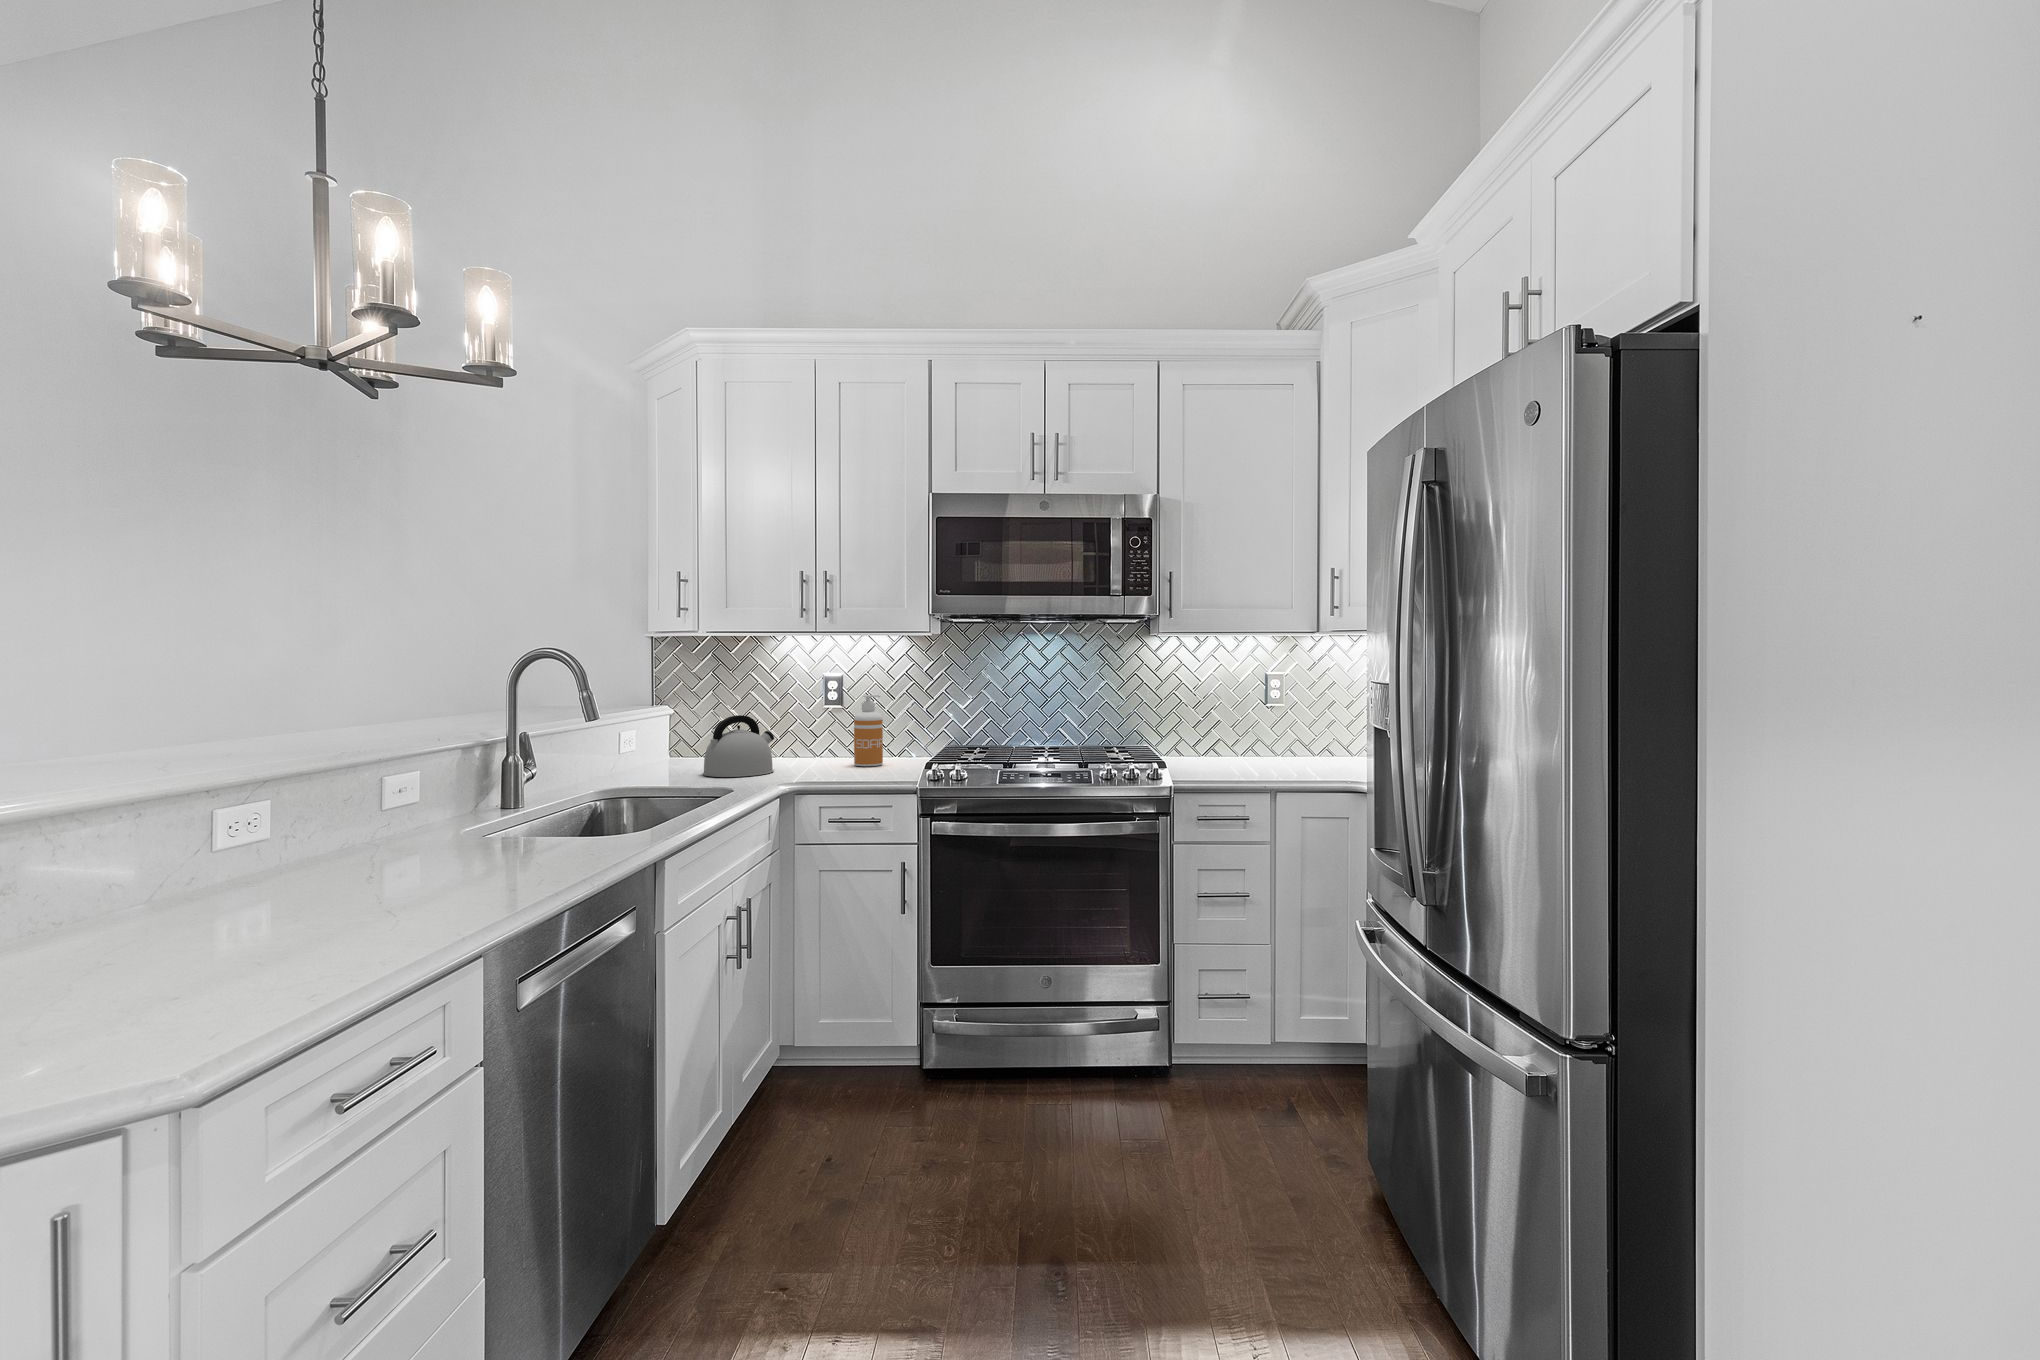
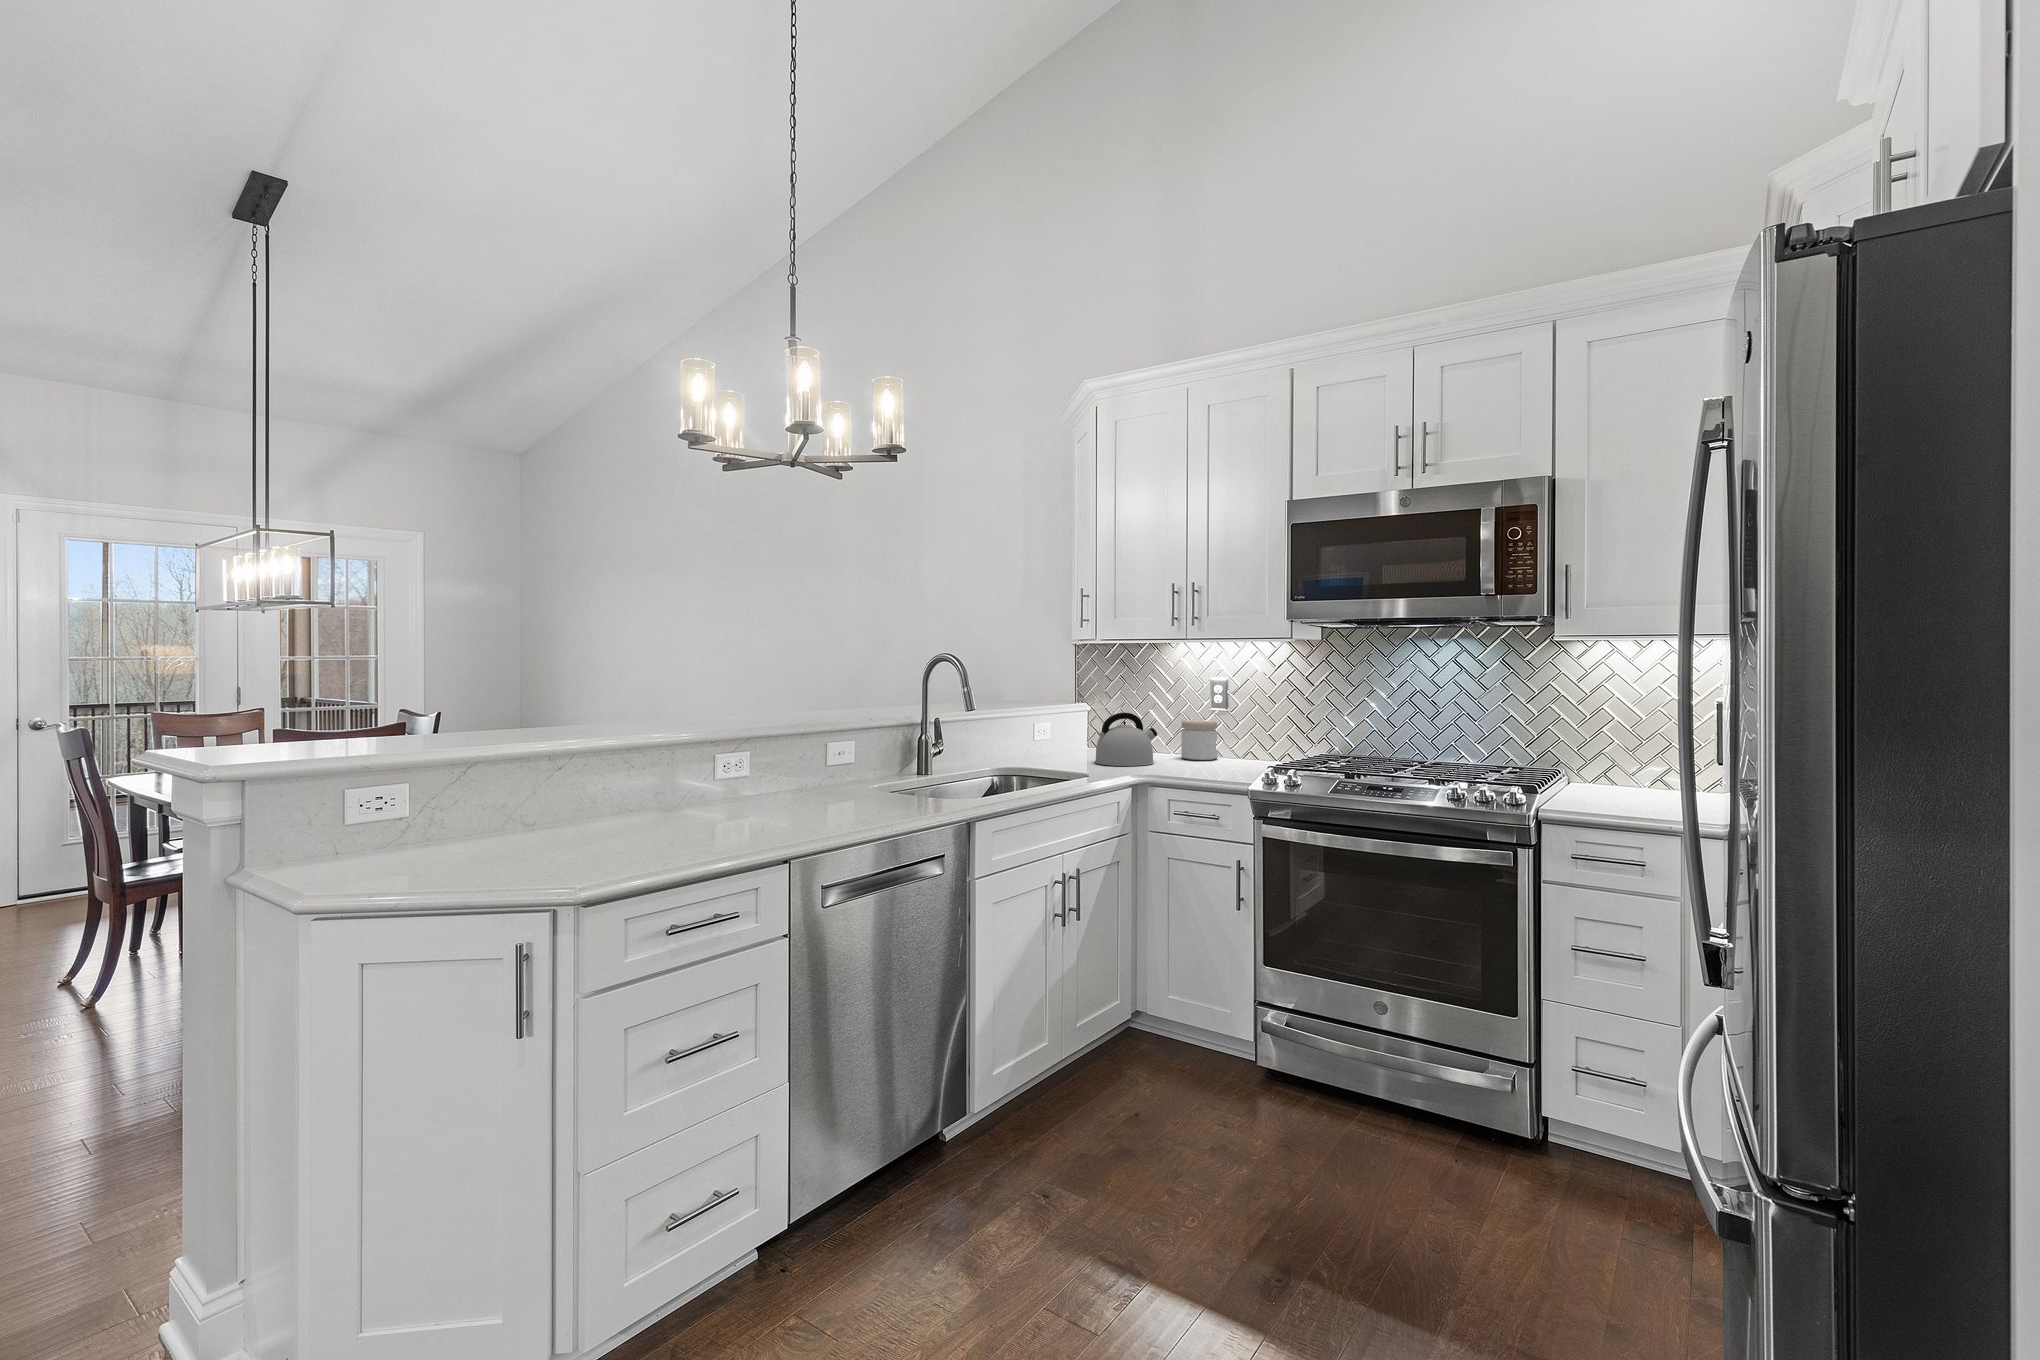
soap dispenser: present [854,695,883,766] -> none [1230,699,1257,766]
jar: none [793,720,833,764] -> present [1181,720,1218,760]

